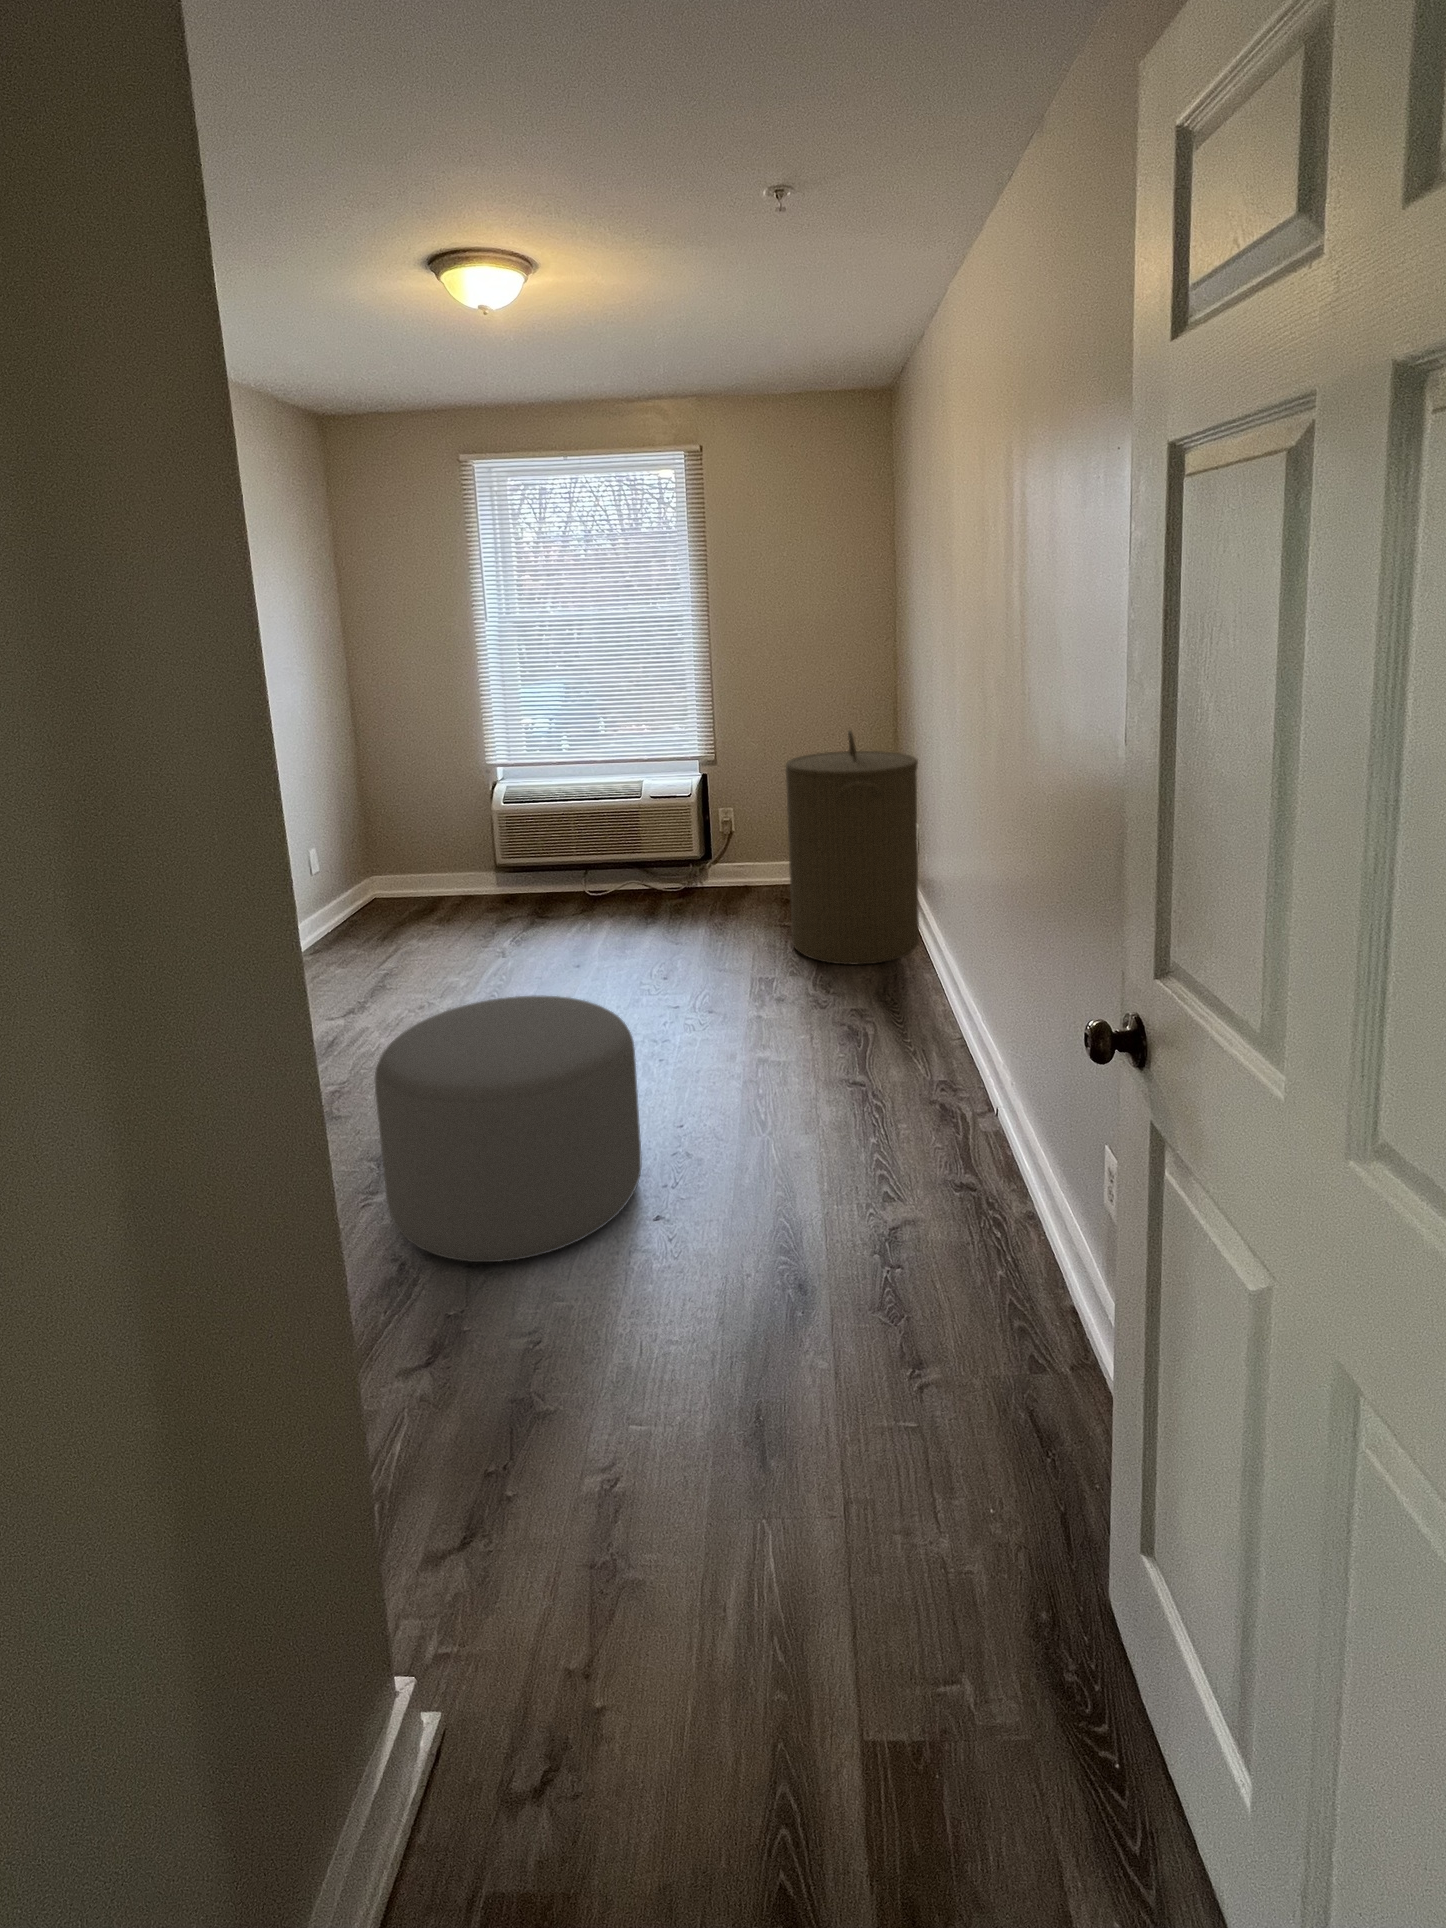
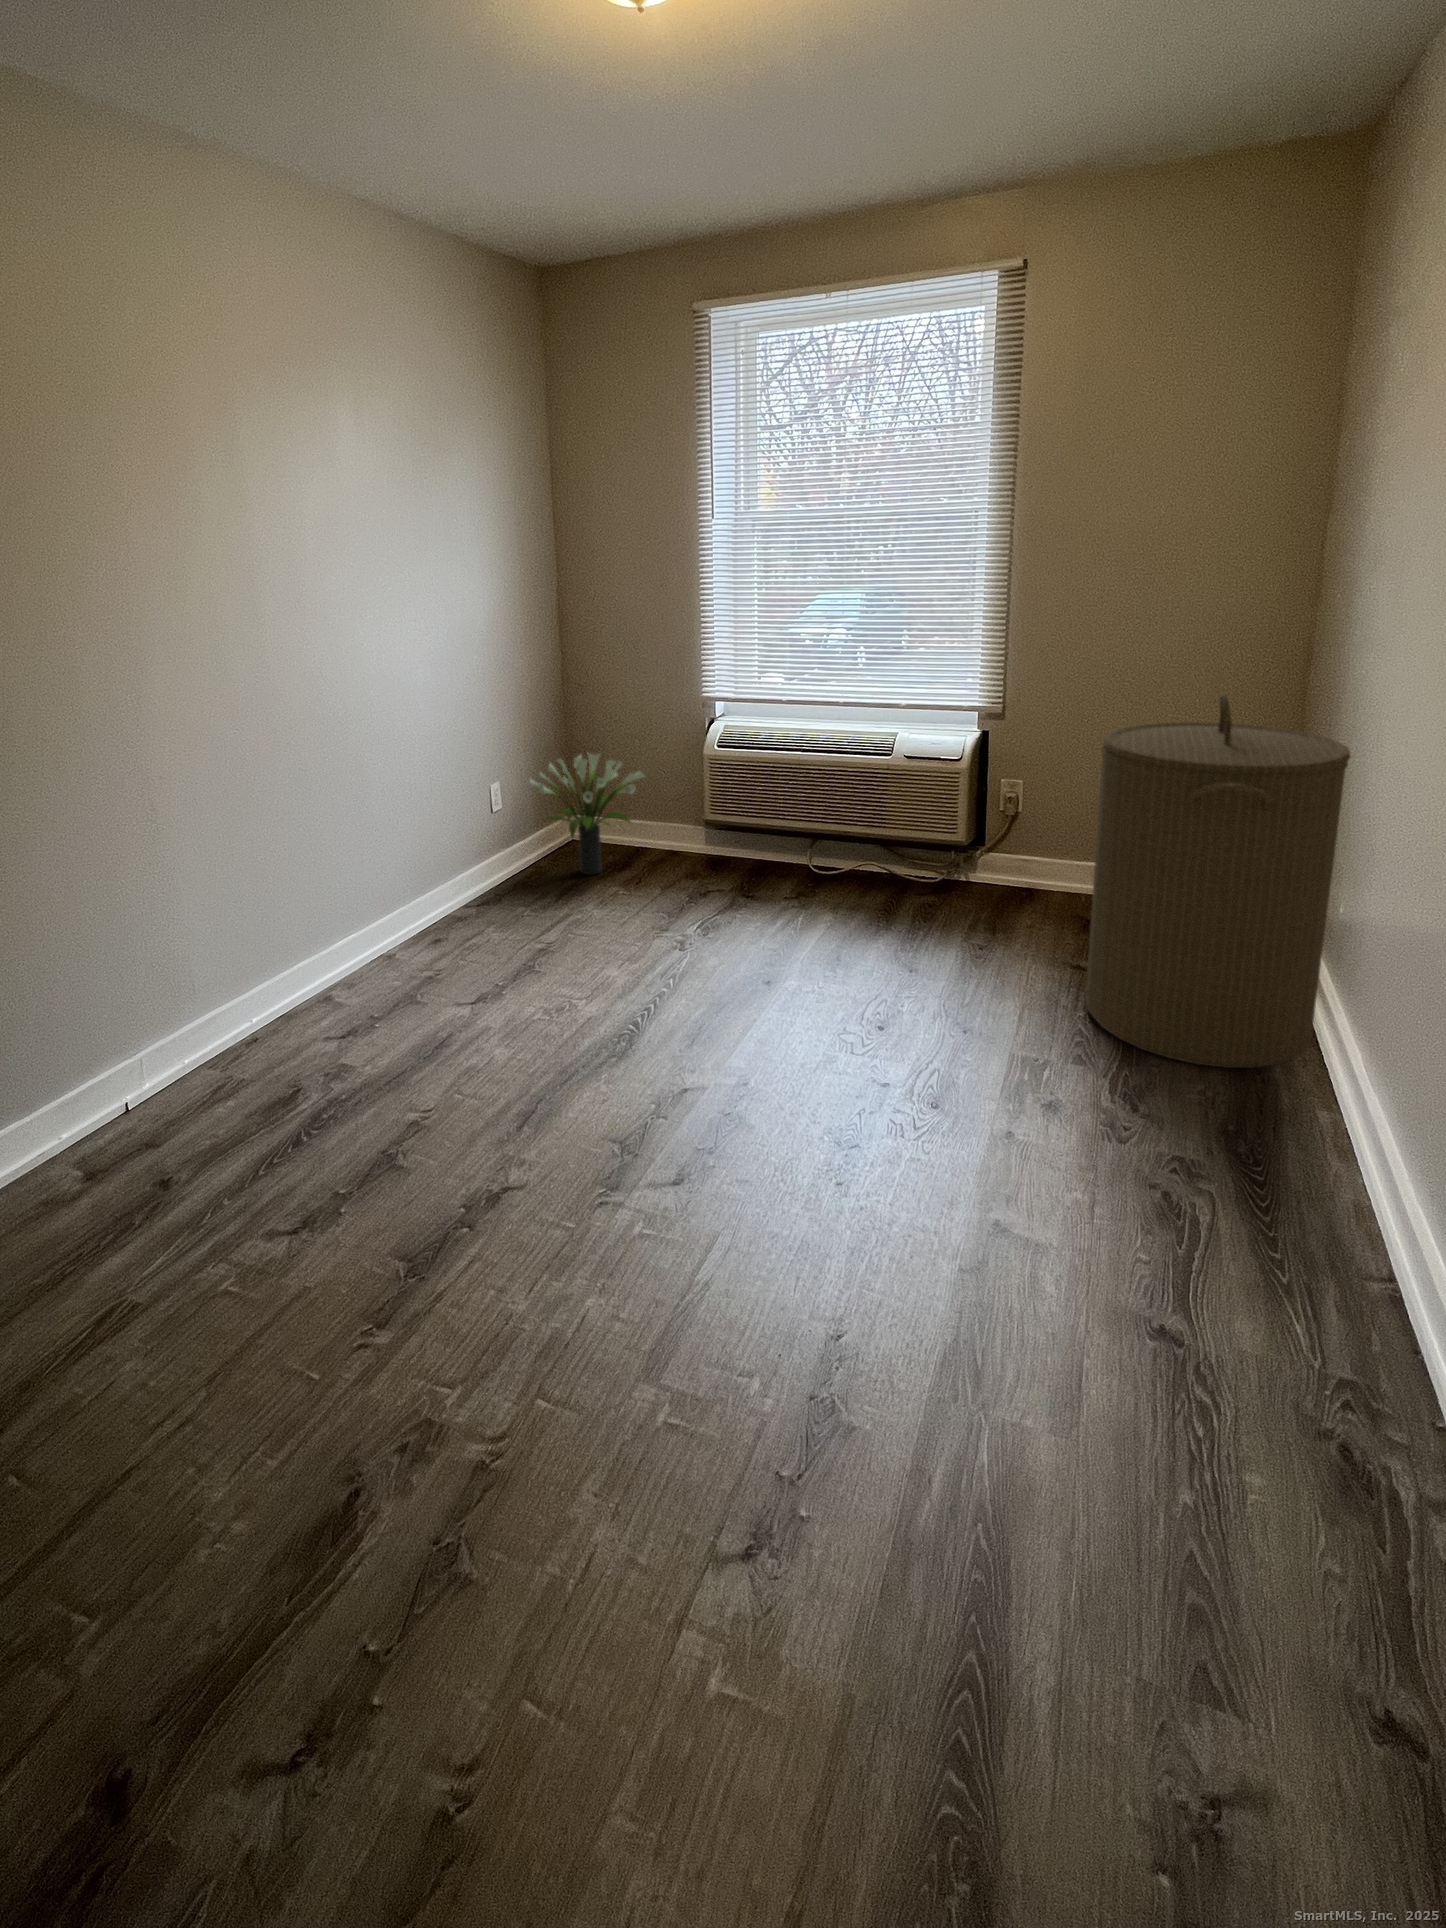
potted plant: none [338,816,442,922] -> present [530,754,645,875]
ottoman: present [375,996,642,1262] -> none [336,1087,743,1575]

